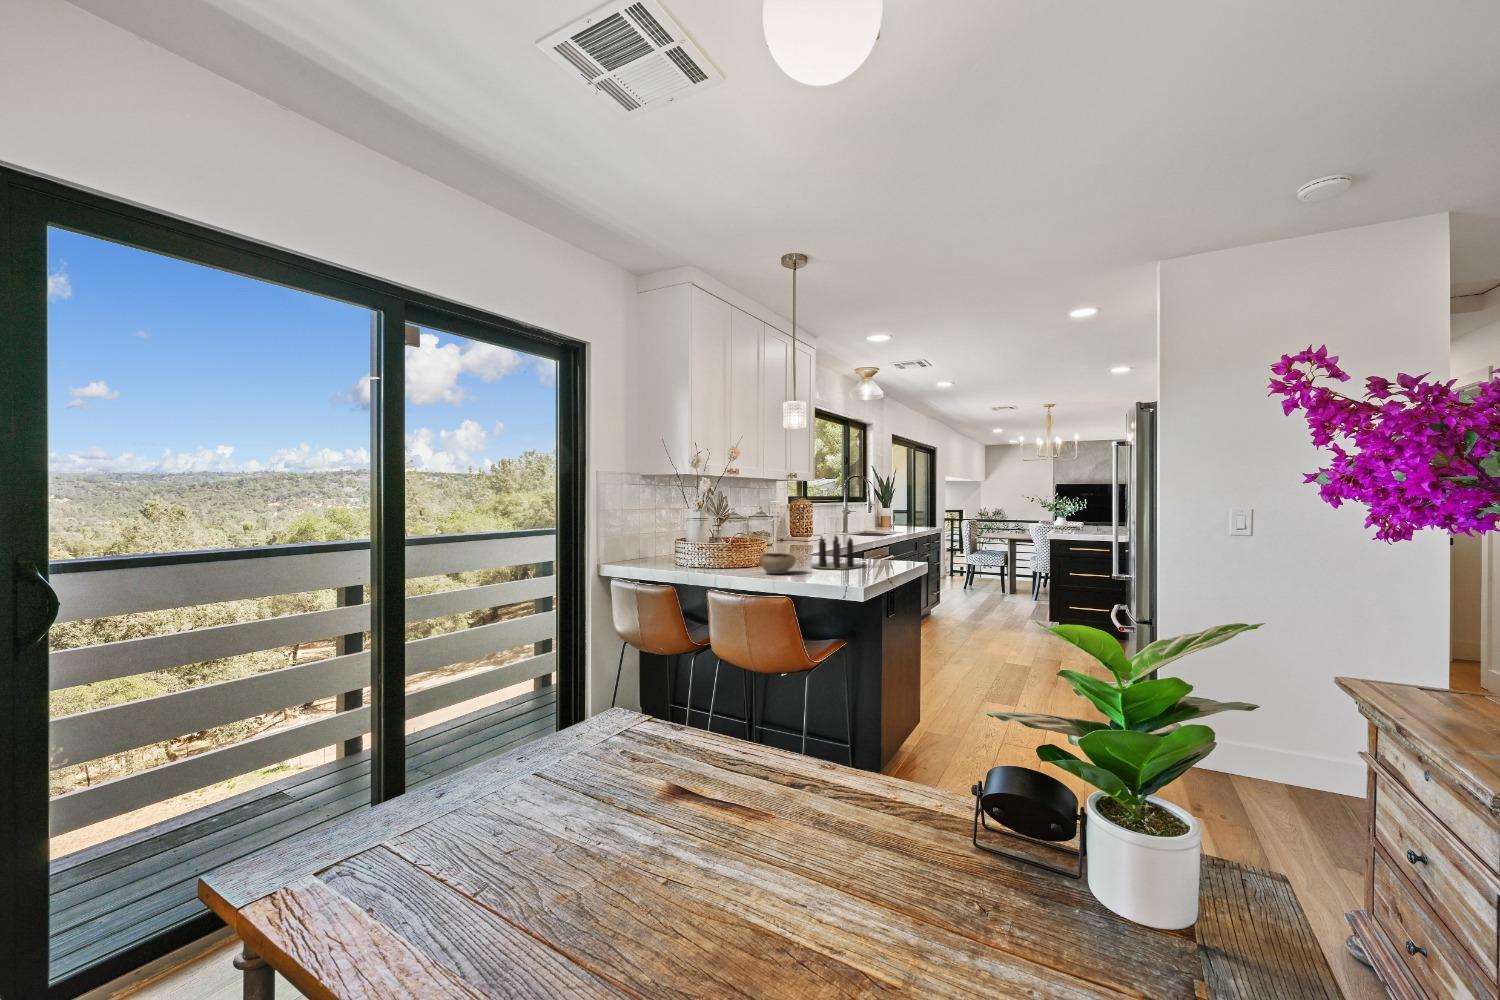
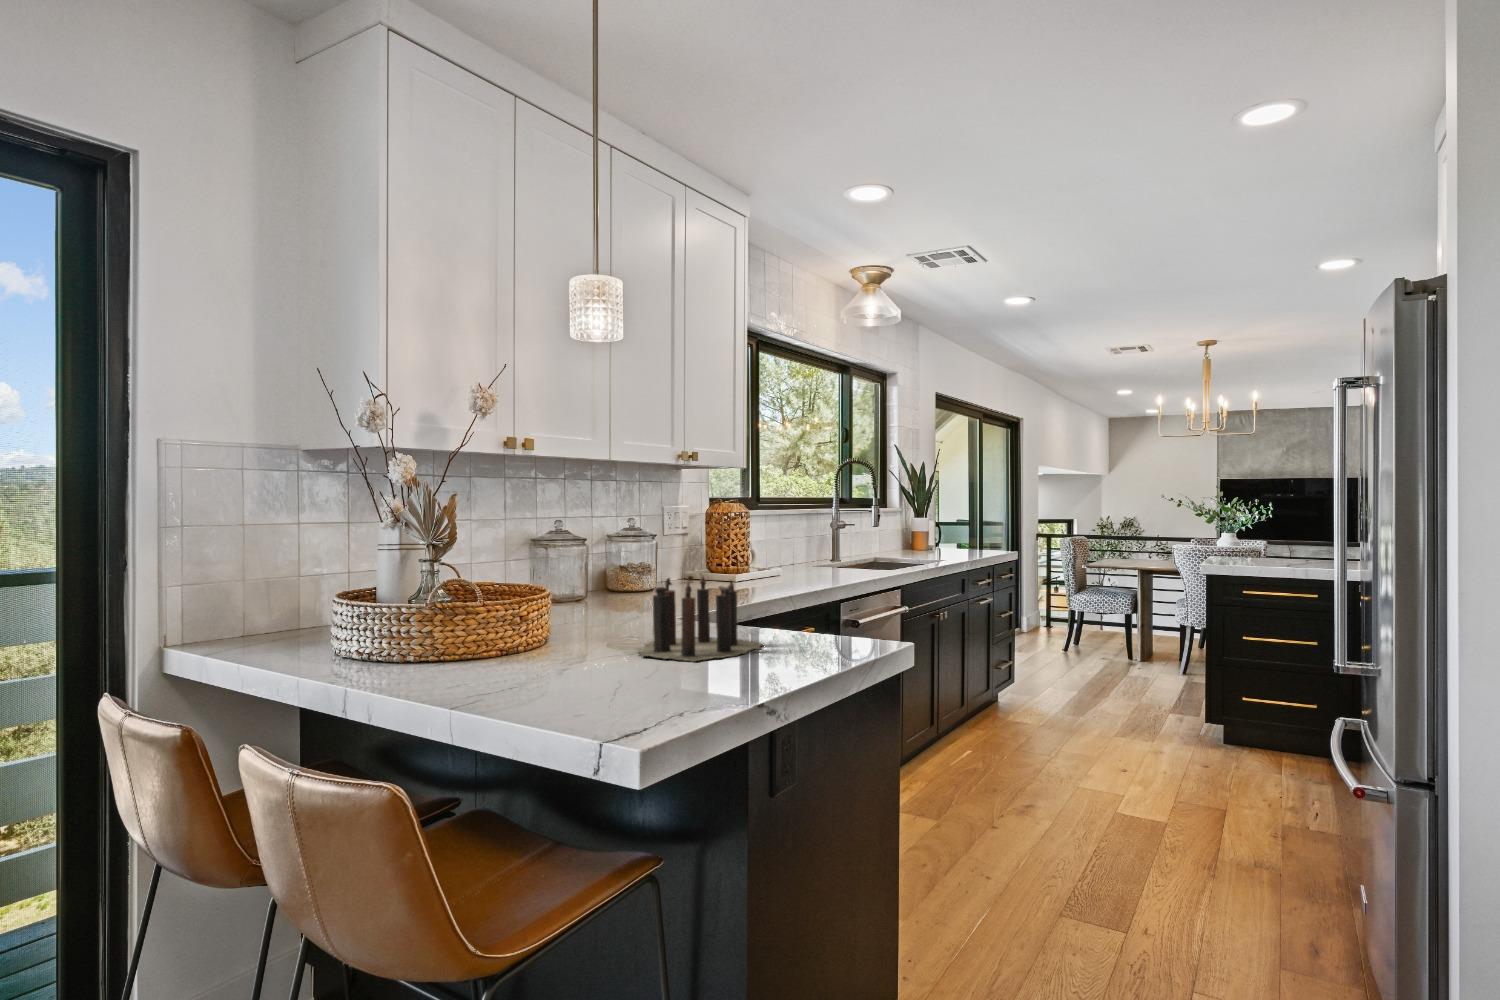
ceramic bowl: present [758,553,796,574] -> none [483,621,575,675]

